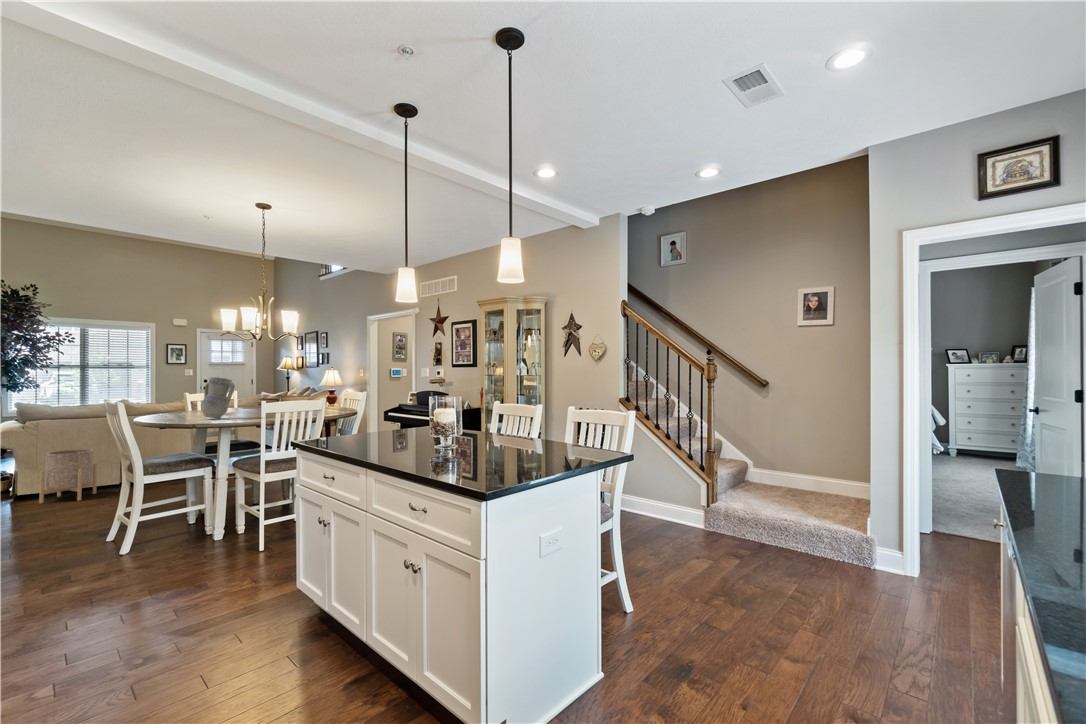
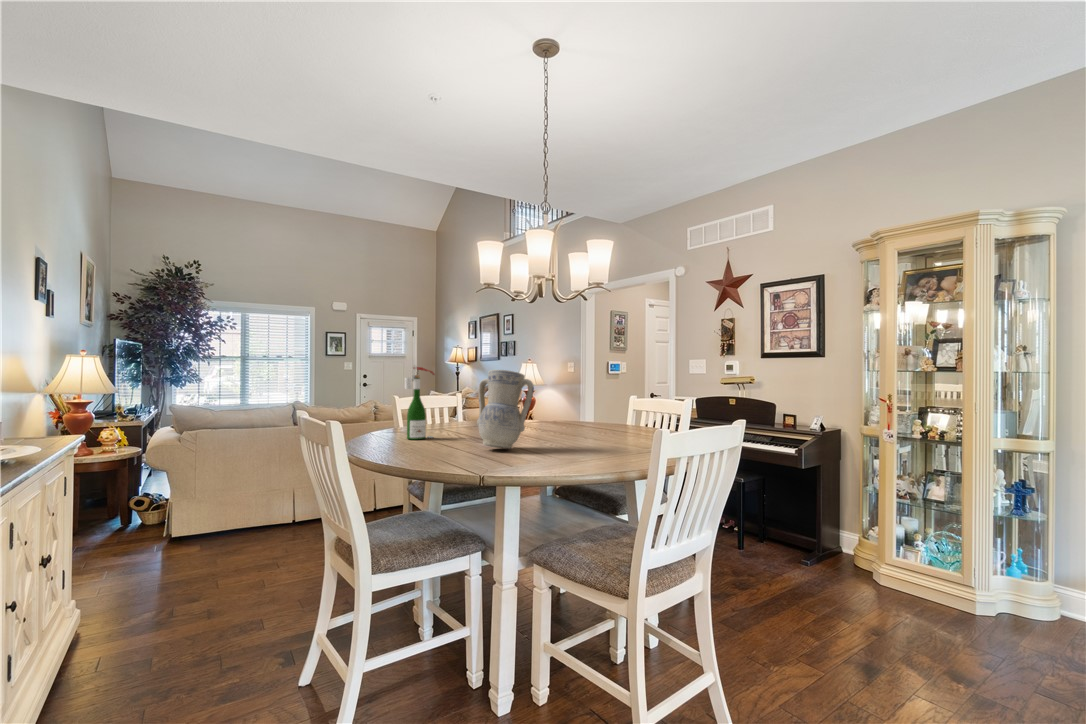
wine bottle: none [168,375,190,417] -> present [405,365,434,440]
planter: present [39,449,97,503] -> none [212,472,279,552]

